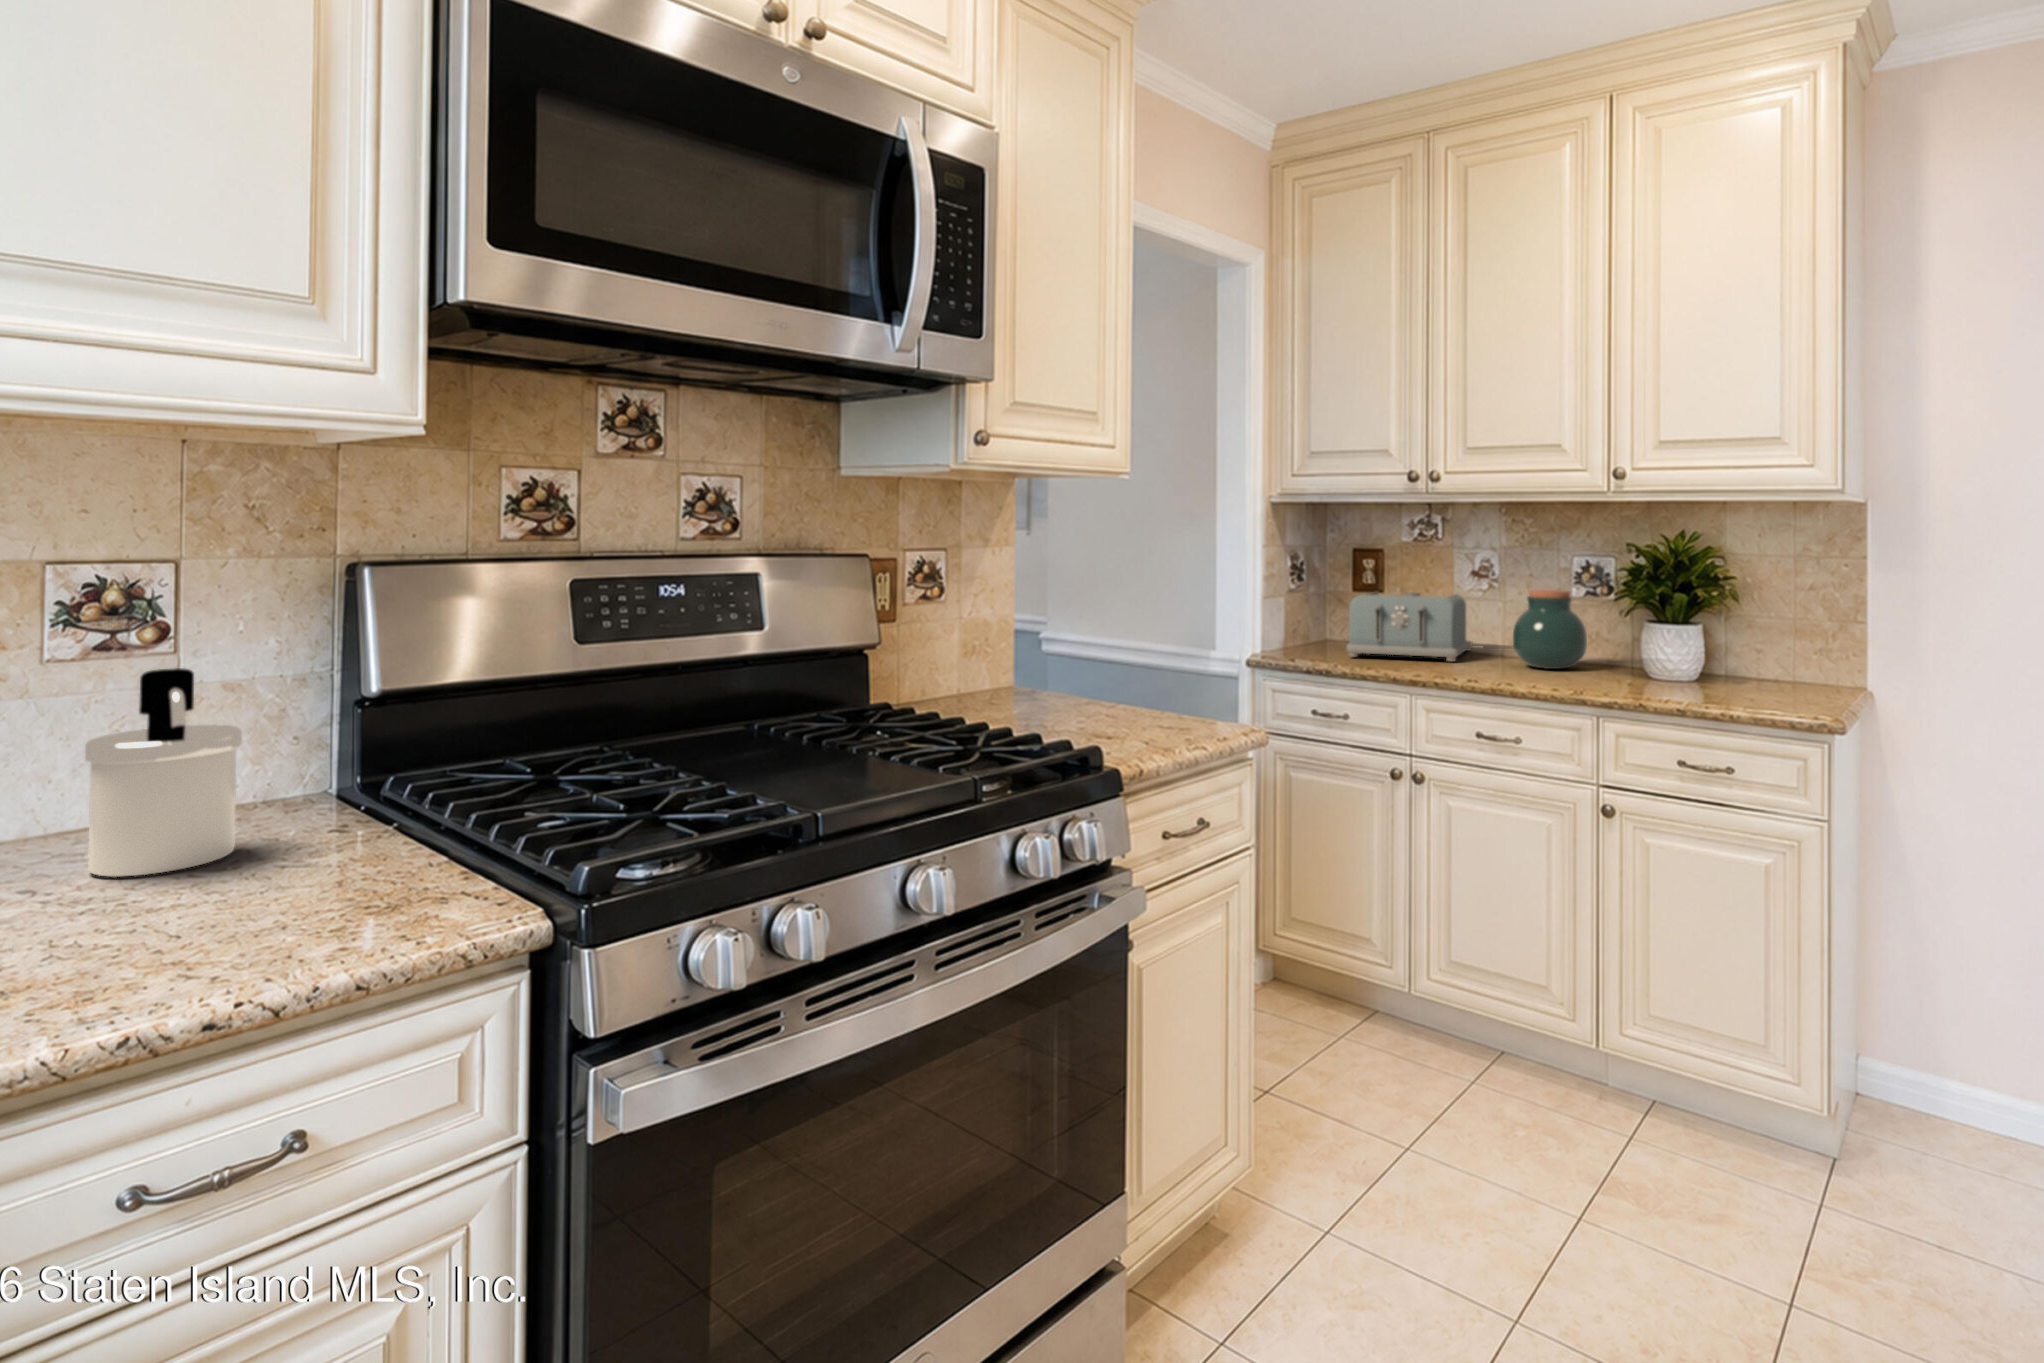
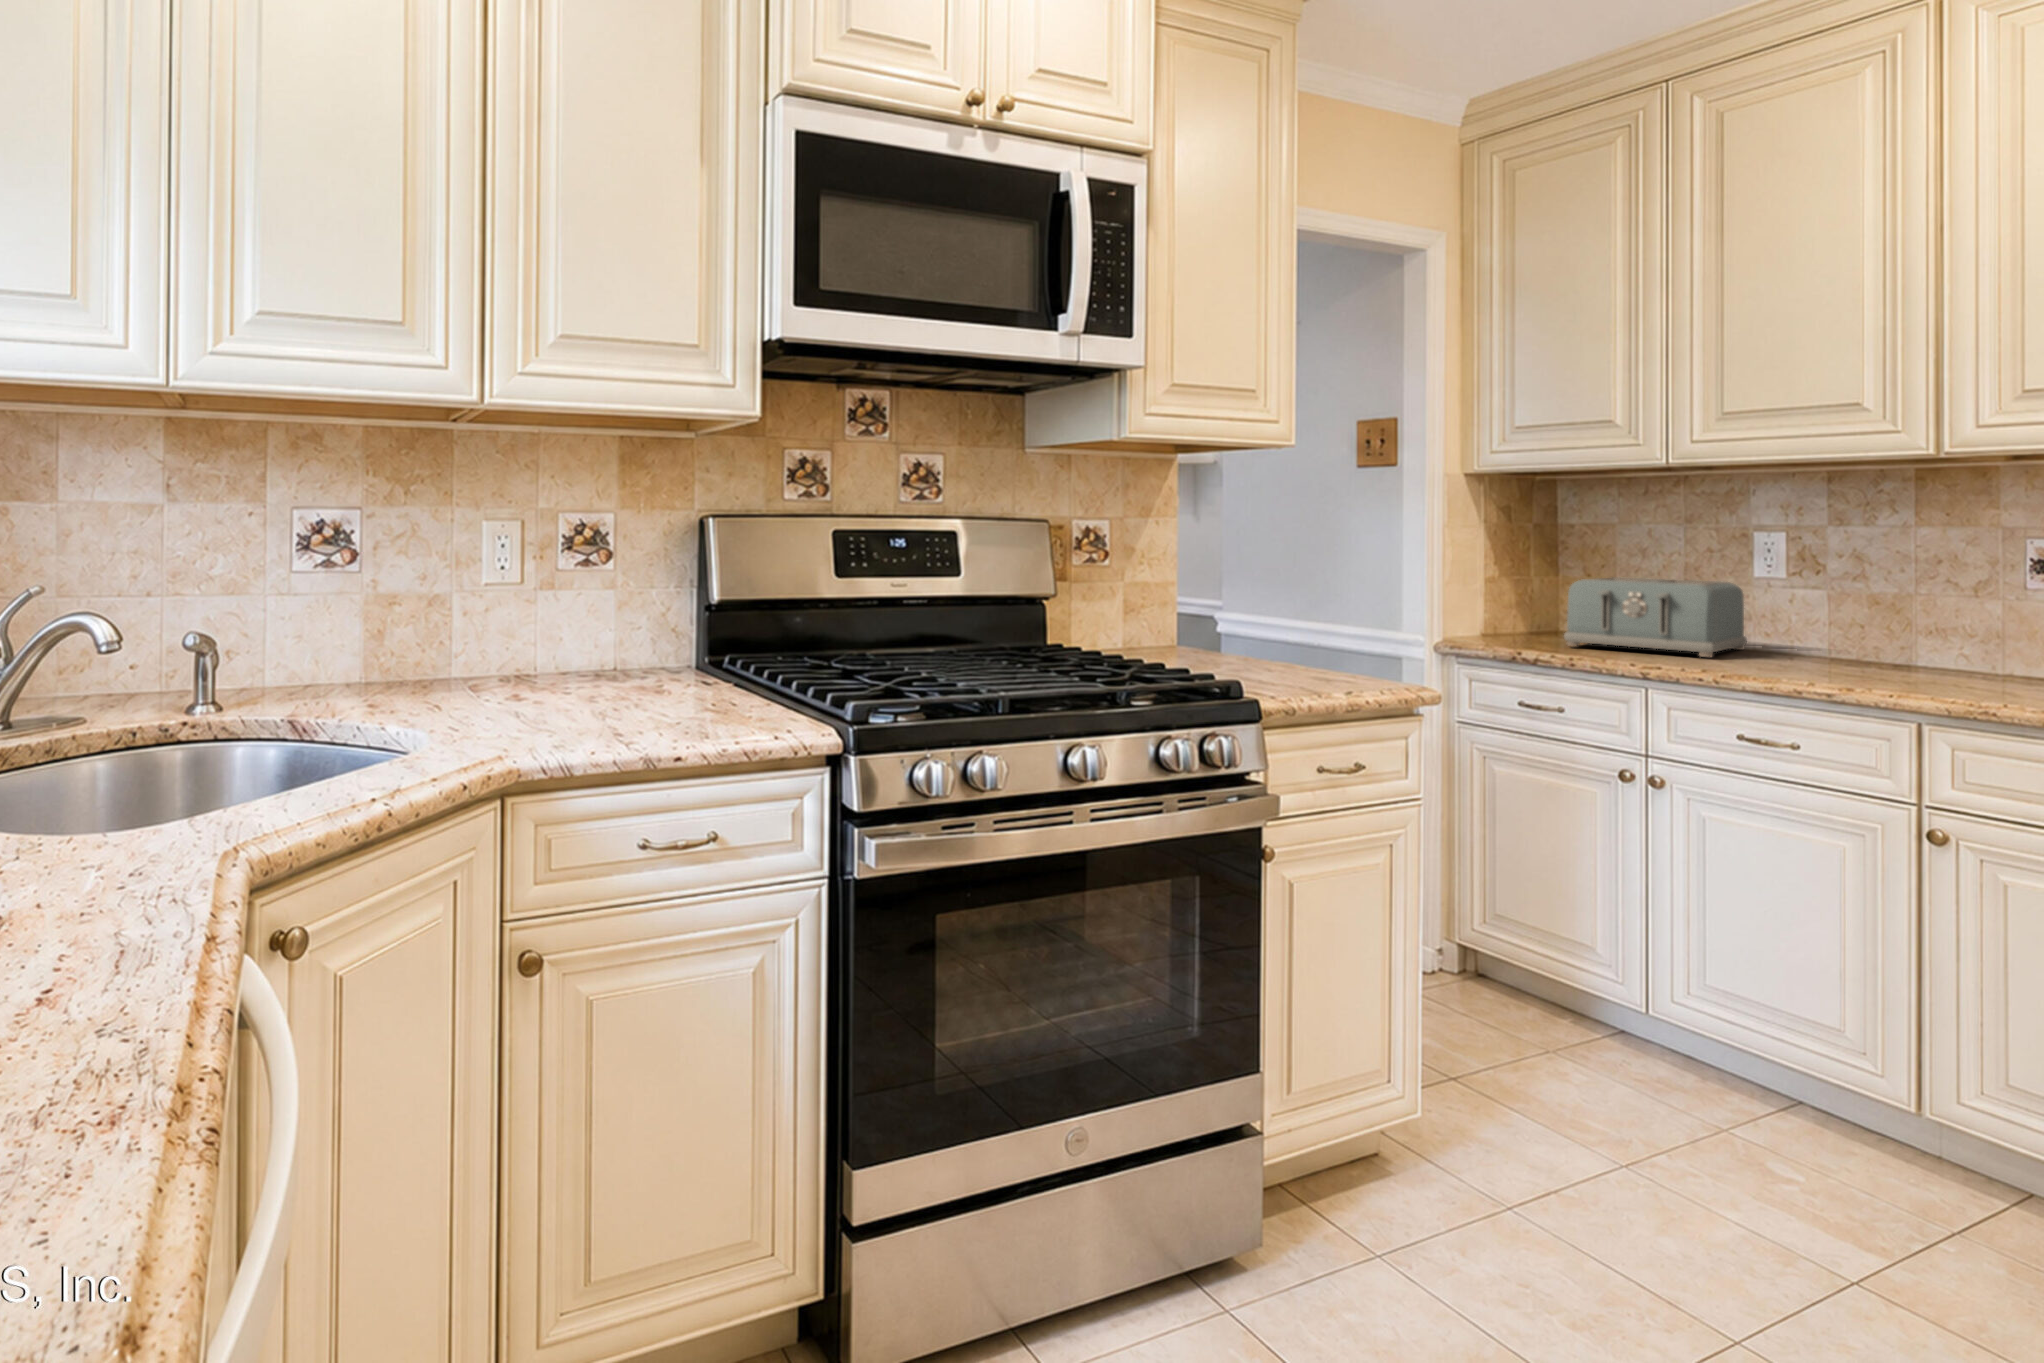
jar: present [1513,590,1587,669] -> none [1795,579,1909,672]
soap dispenser: present [85,668,242,876] -> none [585,573,655,693]

